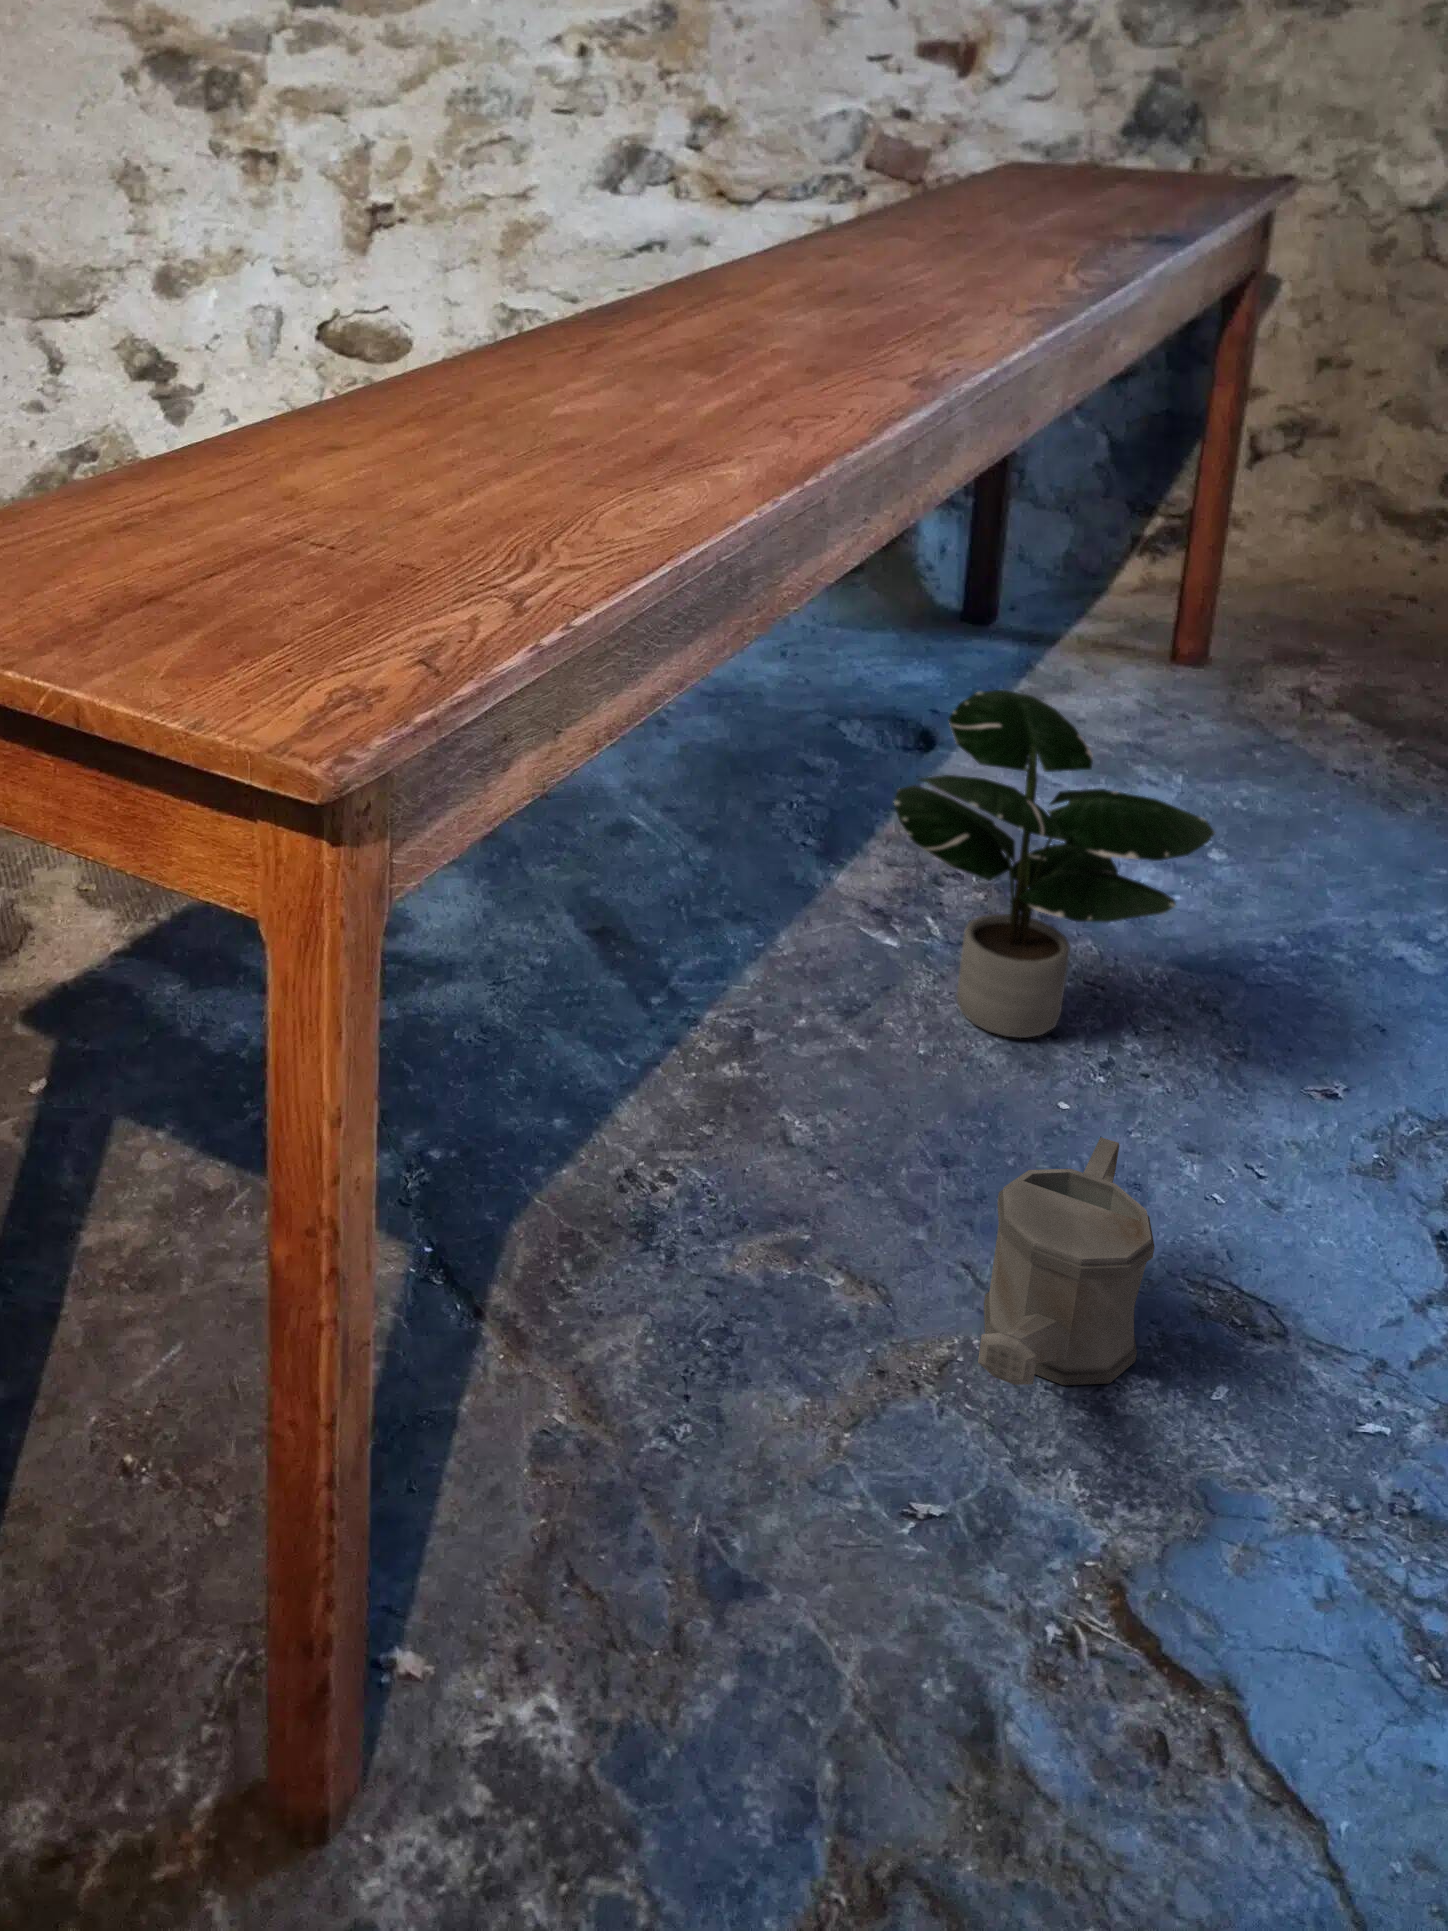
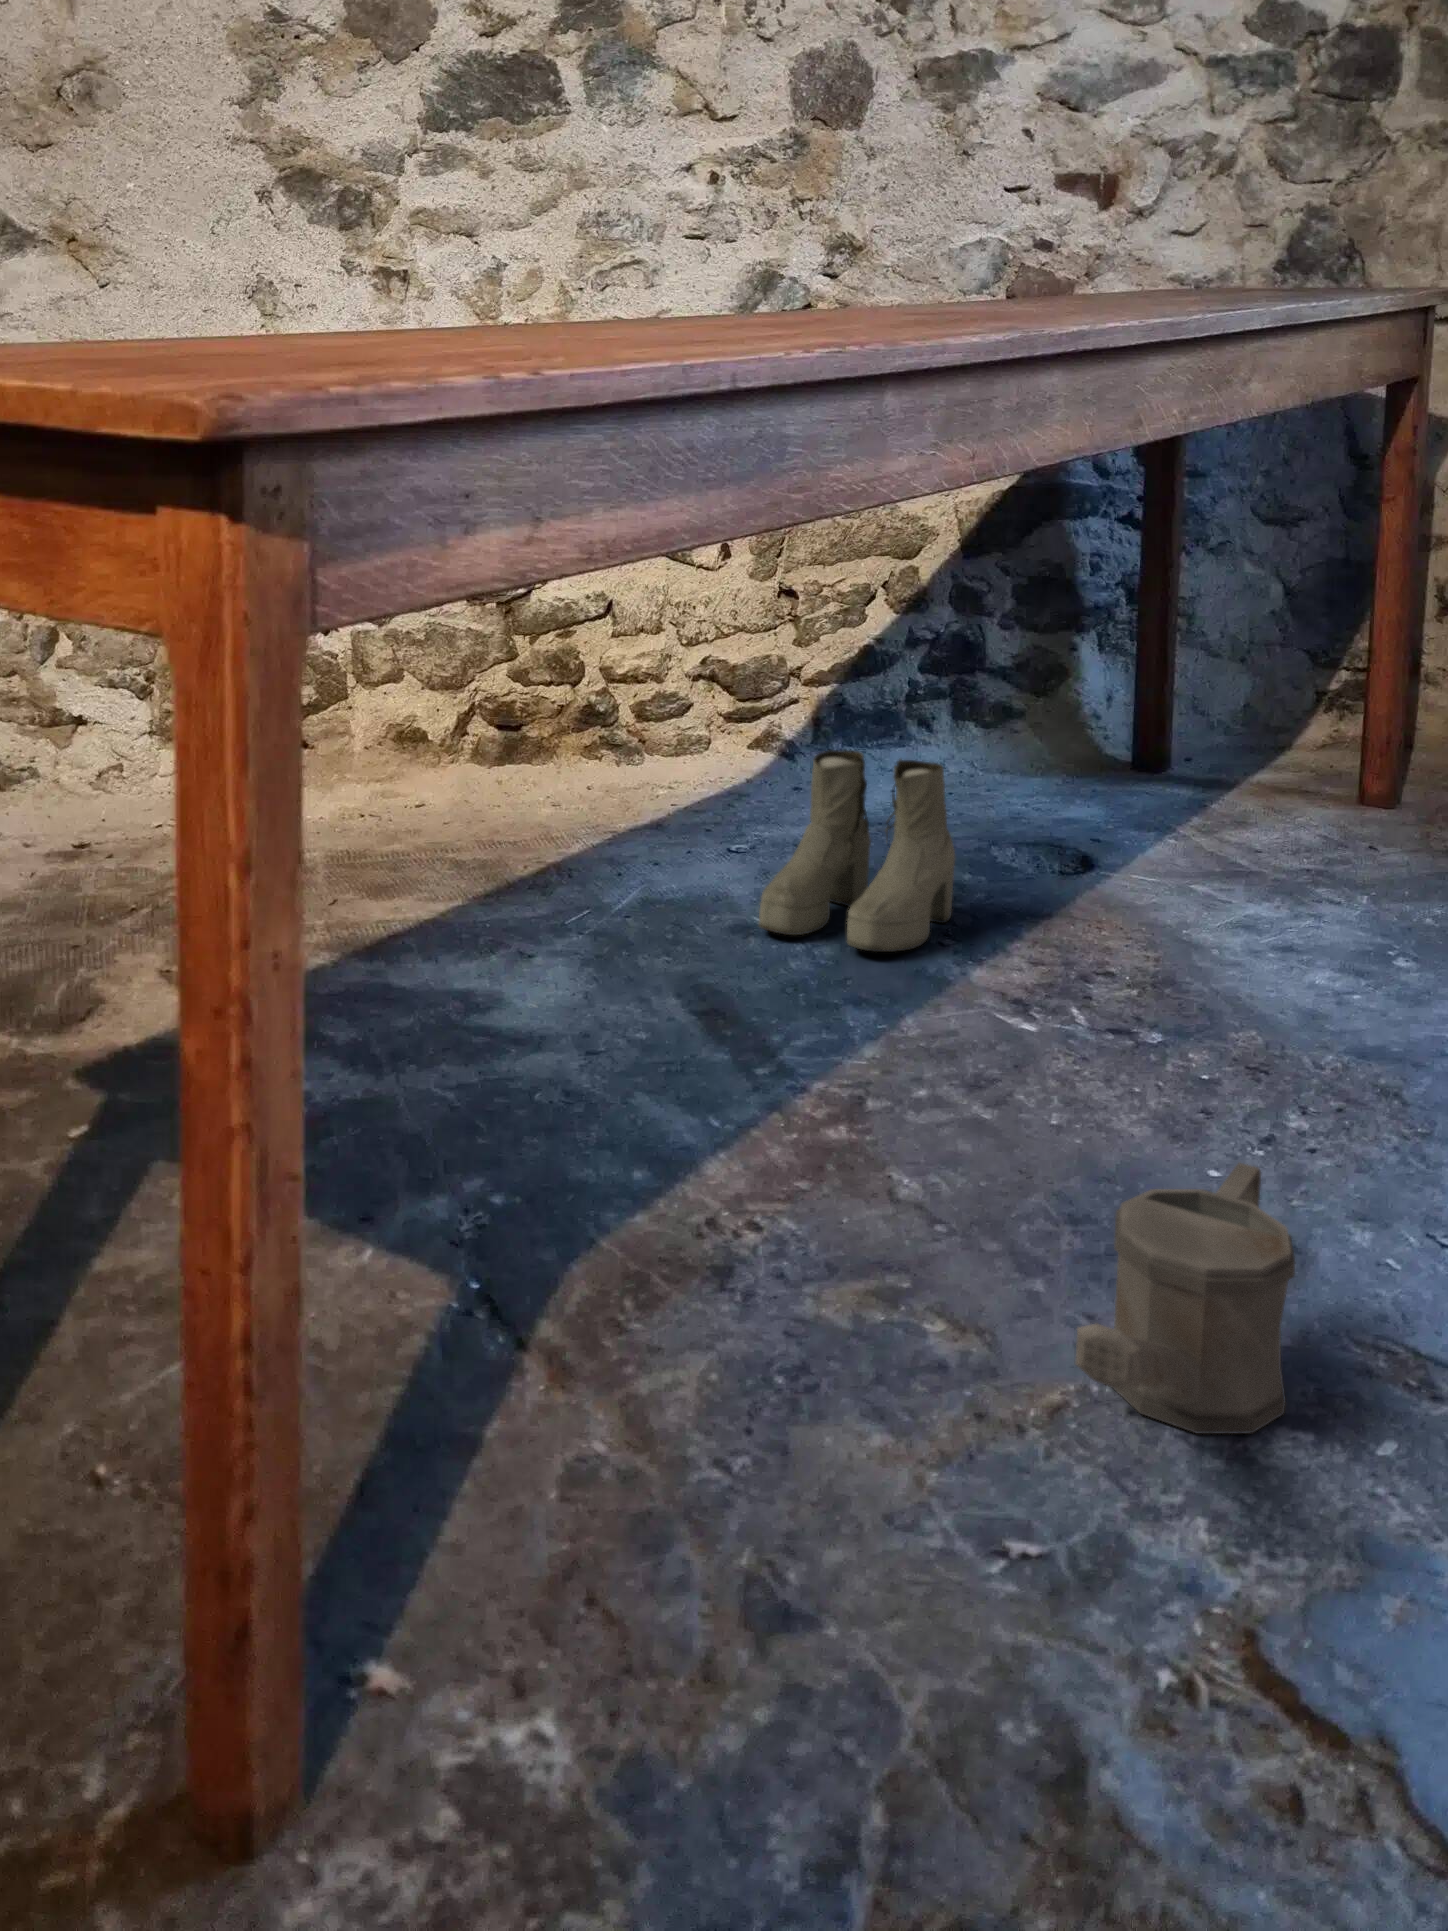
boots: none [632,659,814,858] -> present [759,750,955,952]
potted plant: present [894,690,1215,1038] -> none [1019,736,1374,1112]

